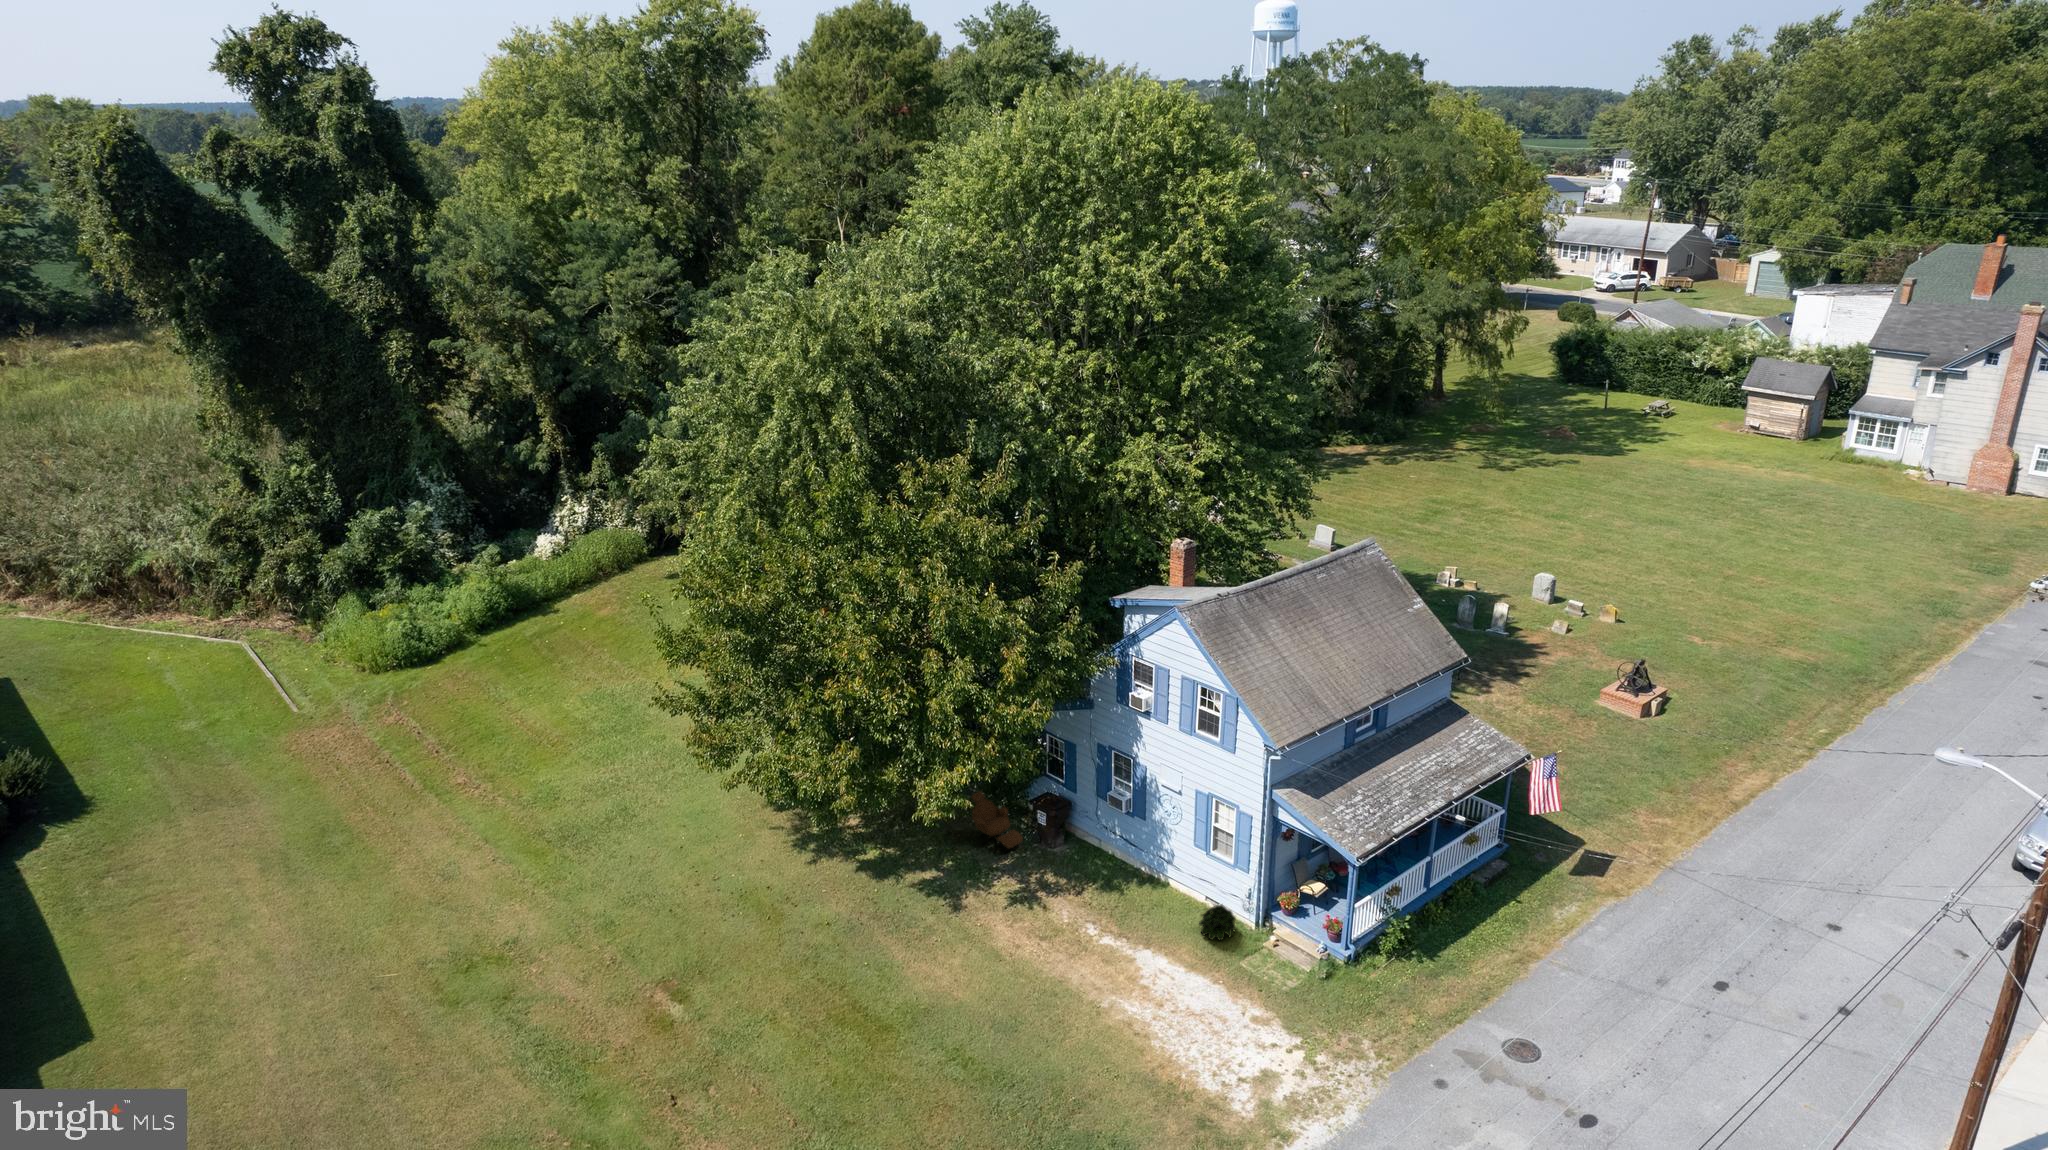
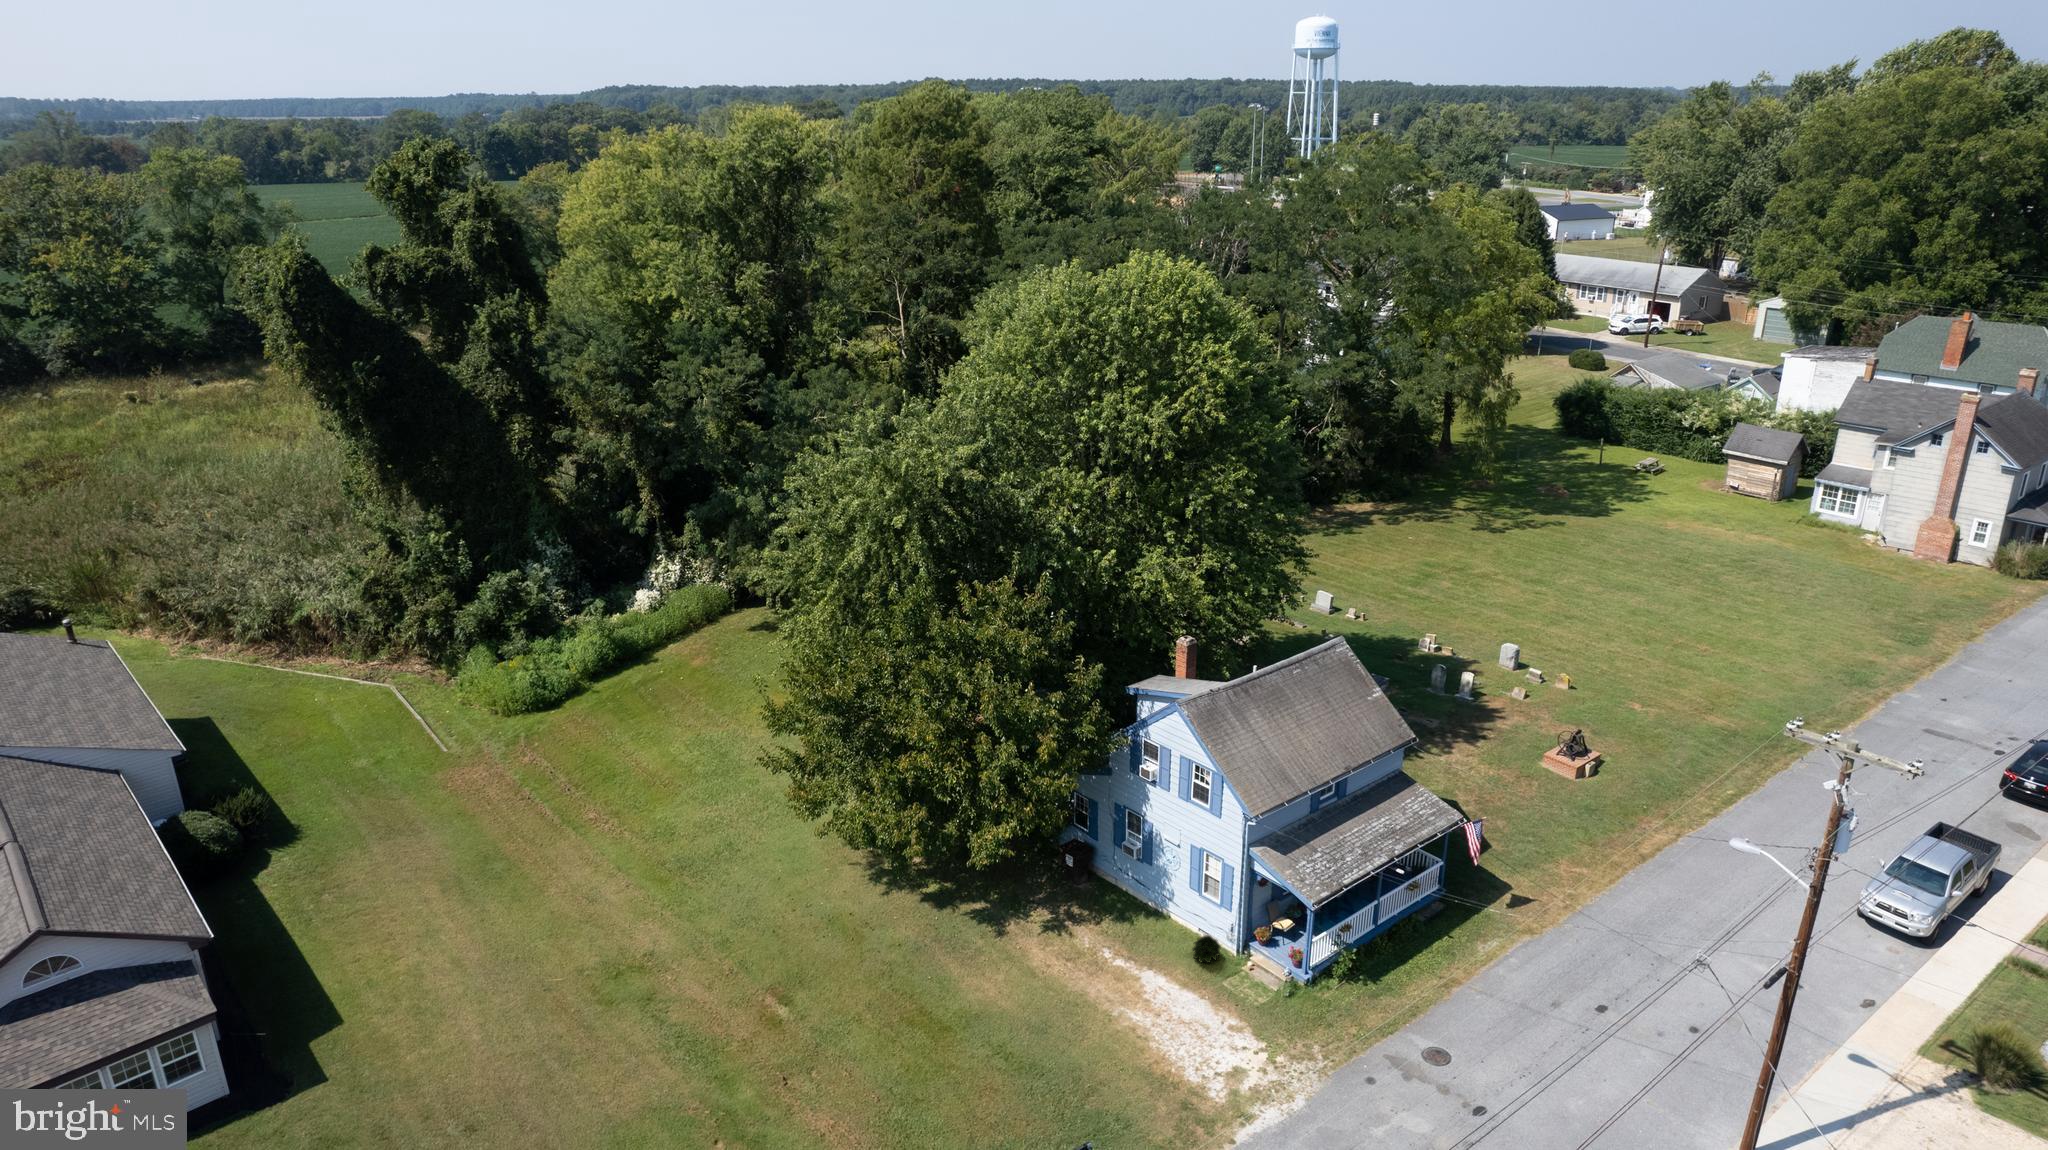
lounge chair: present [972,792,1023,849] -> none [1014,835,1055,889]

